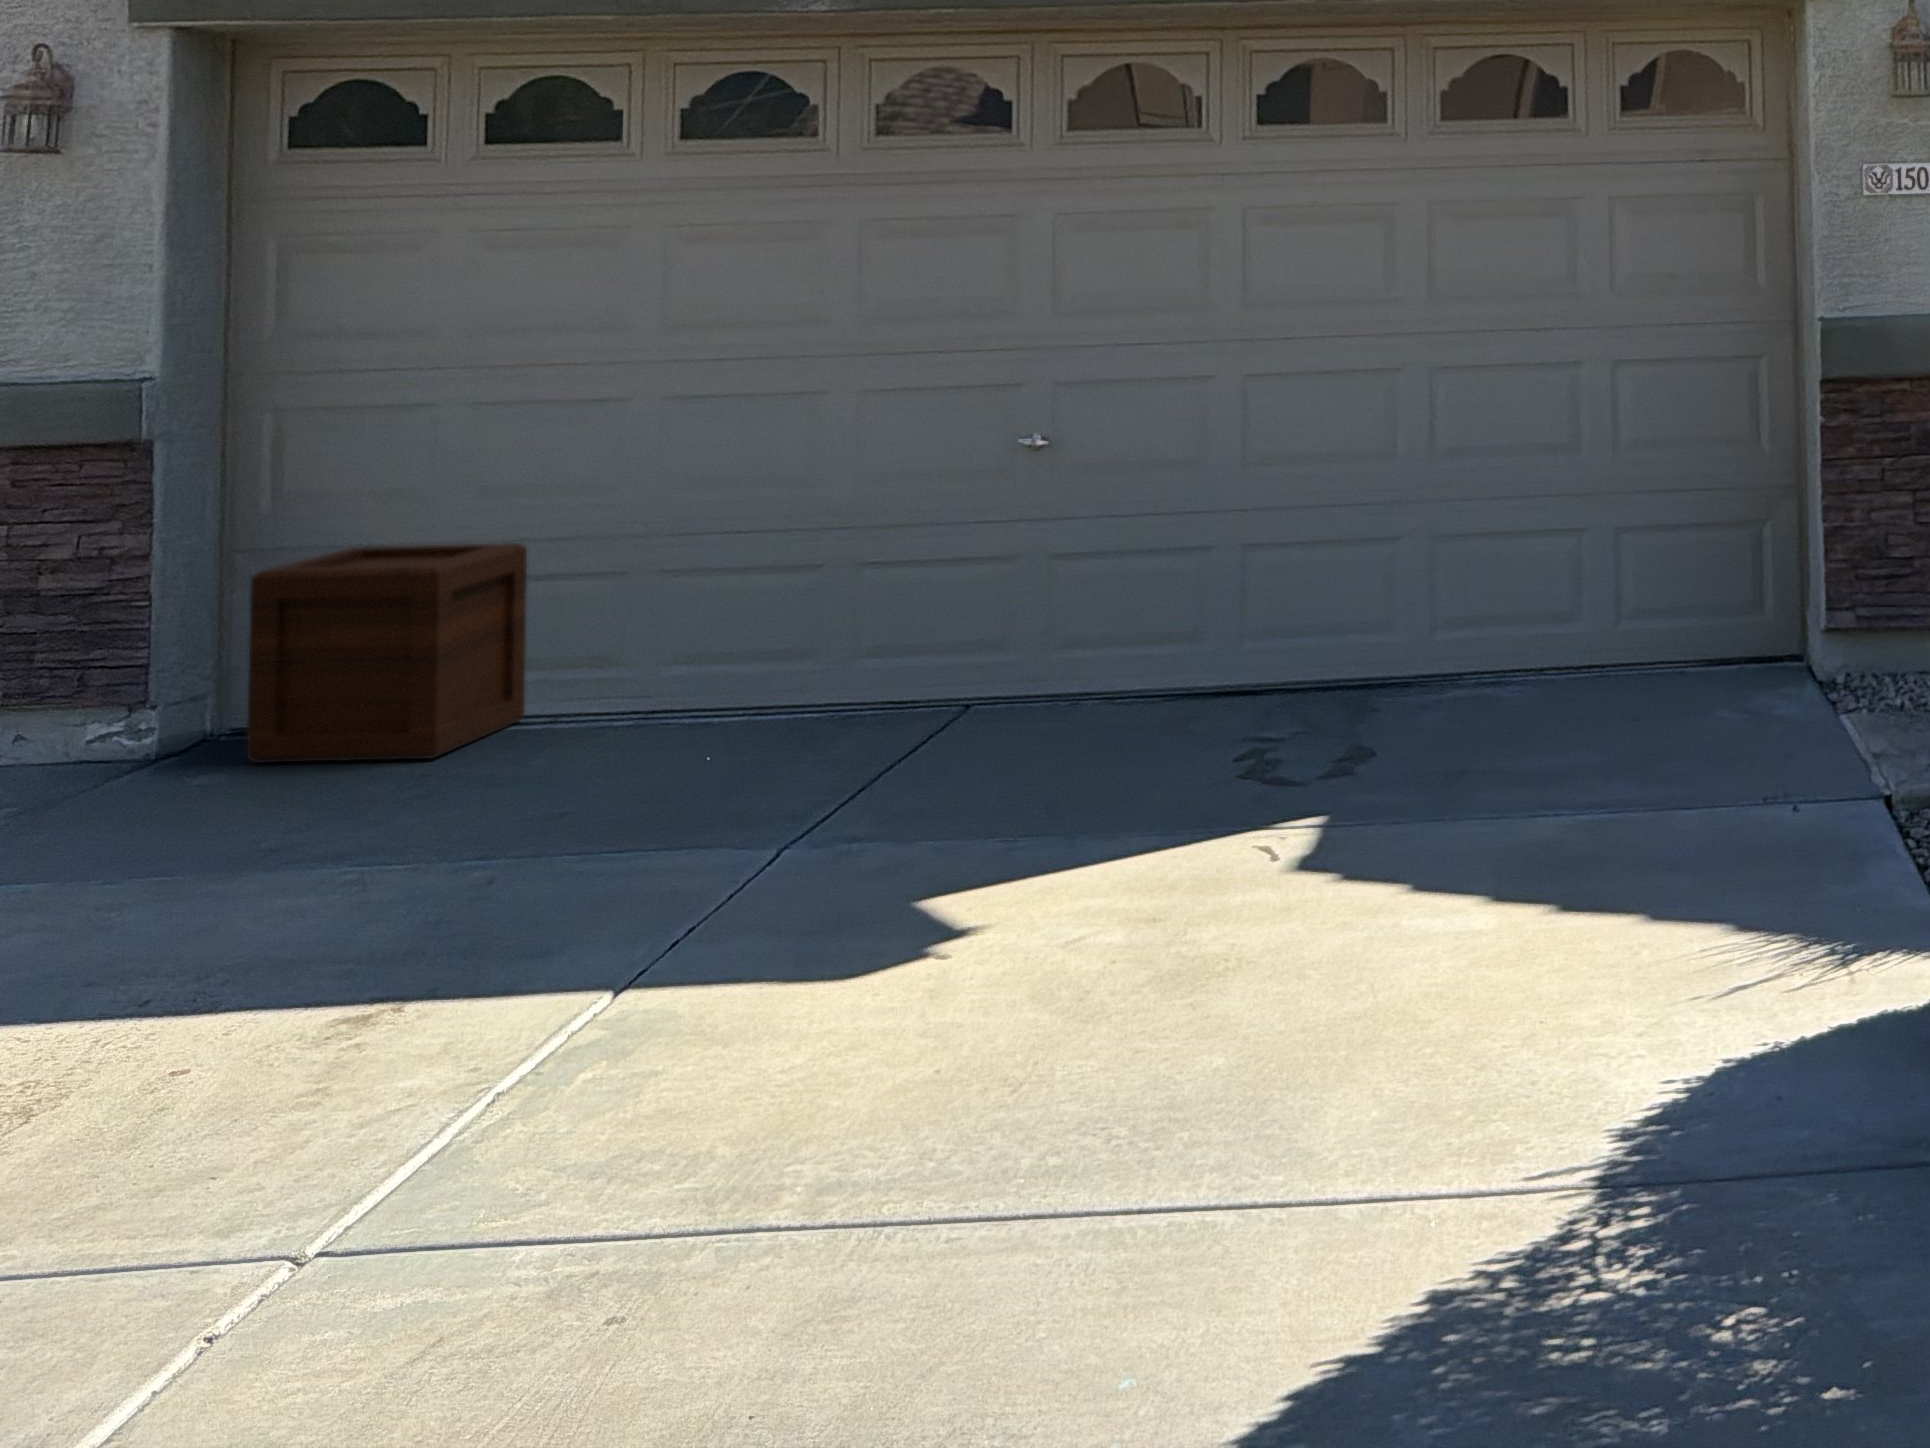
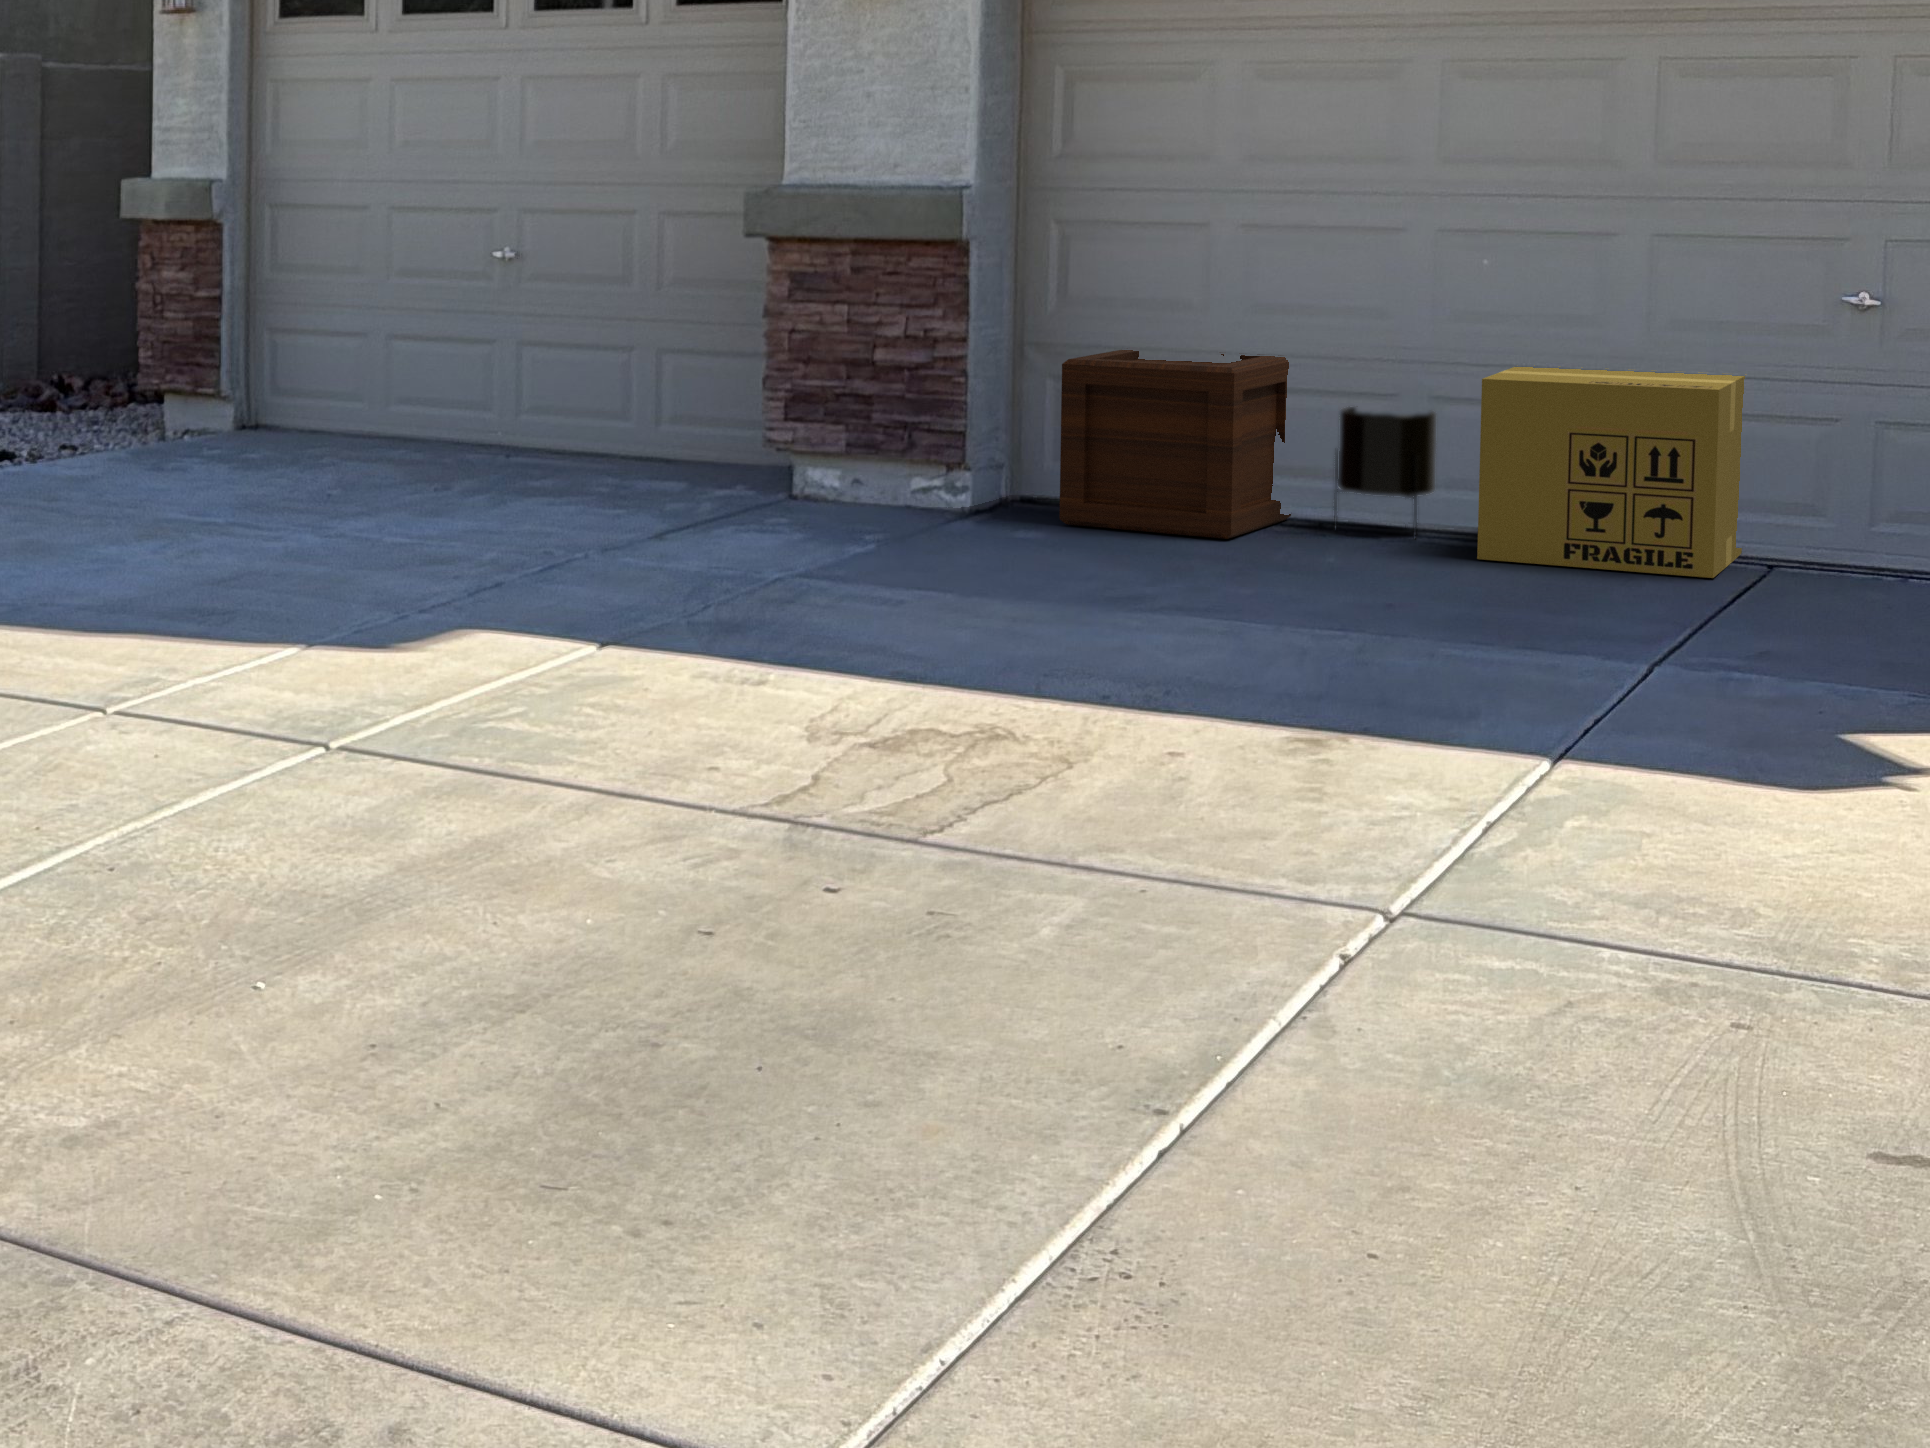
cardboard box: none [686,528,946,749] -> present [1477,365,1746,578]
planter: none [561,588,664,730] -> present [1336,407,1436,531]

